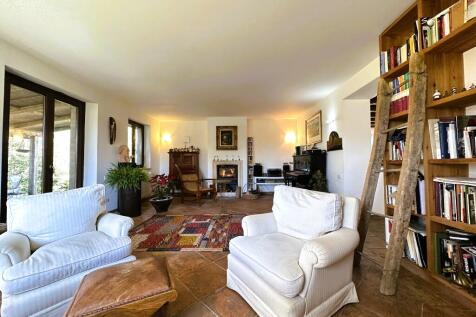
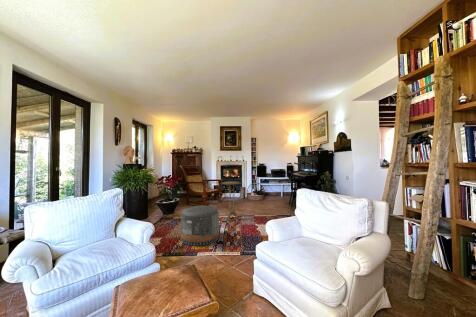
pouf: none [168,203,206,241] -> present [181,206,219,246]

